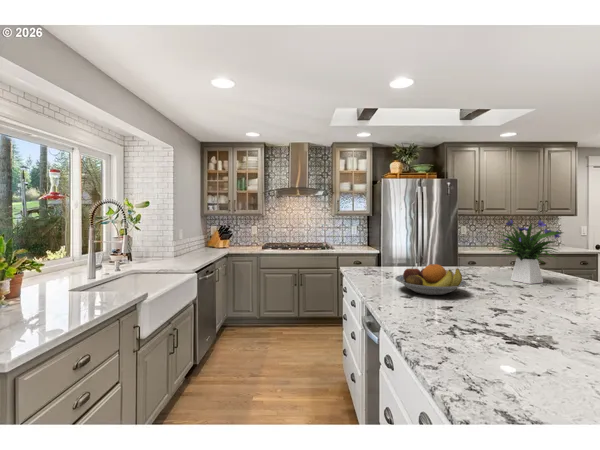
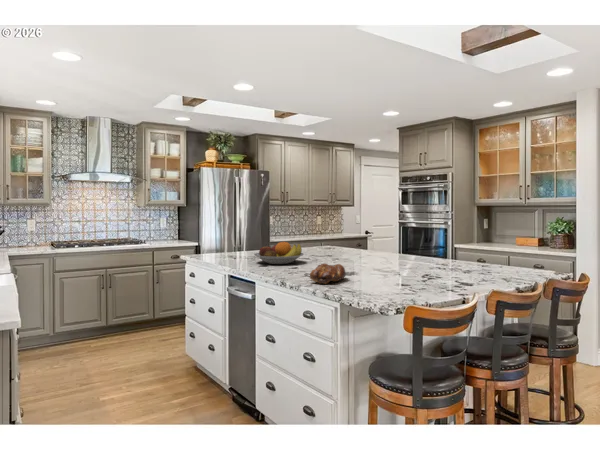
flower arrangement: present [498,217,563,284] -> none [308,206,355,255]
bread loaf: none [433,323,520,371] -> present [310,264,346,284]

